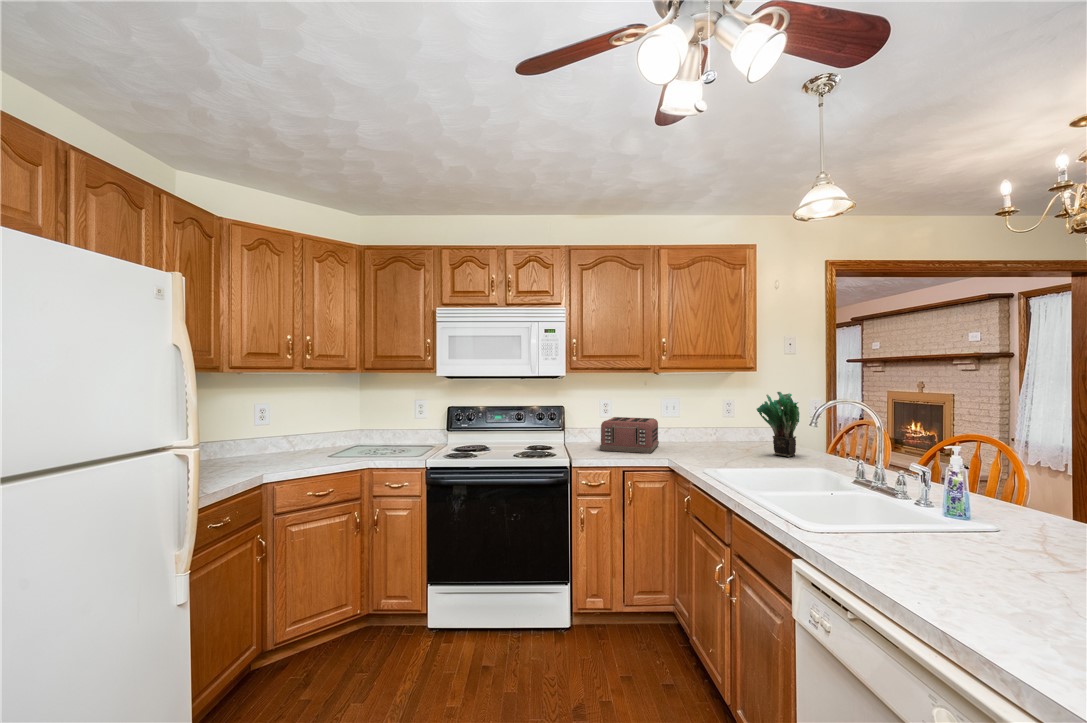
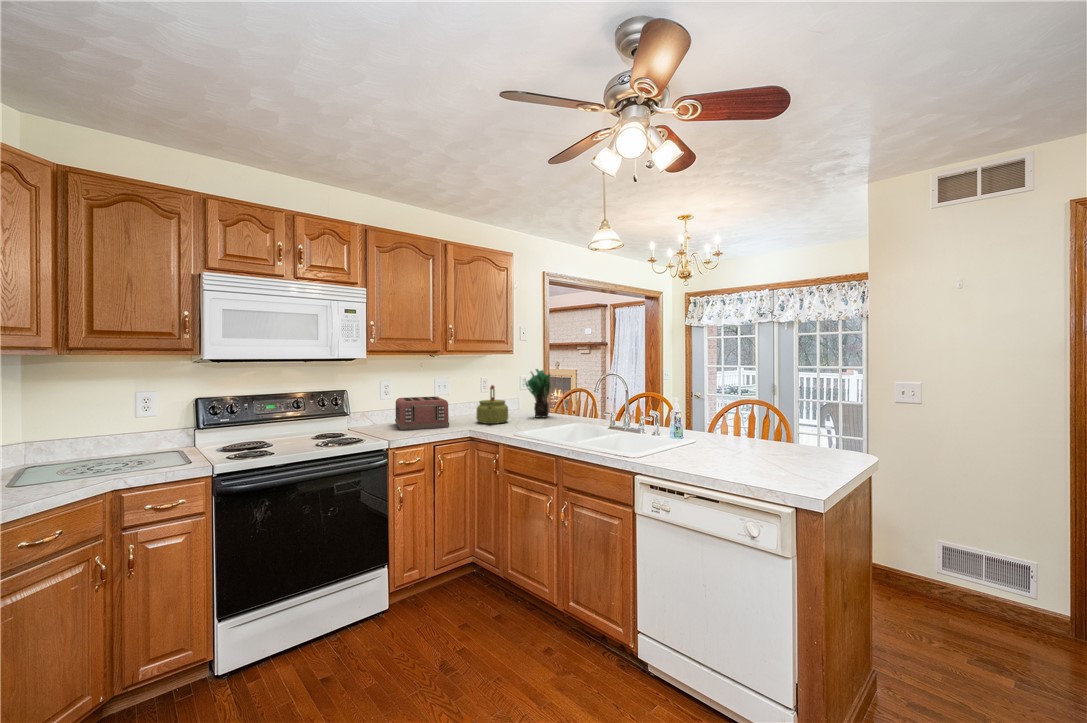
kettle: none [690,409,730,456] -> present [476,385,508,424]

